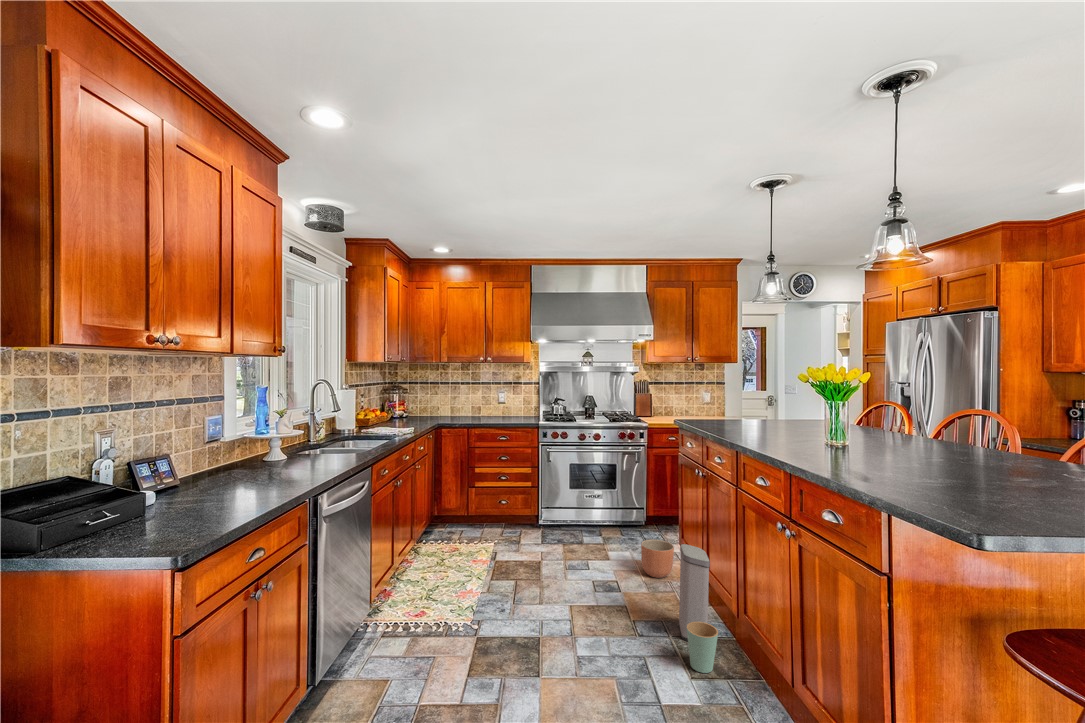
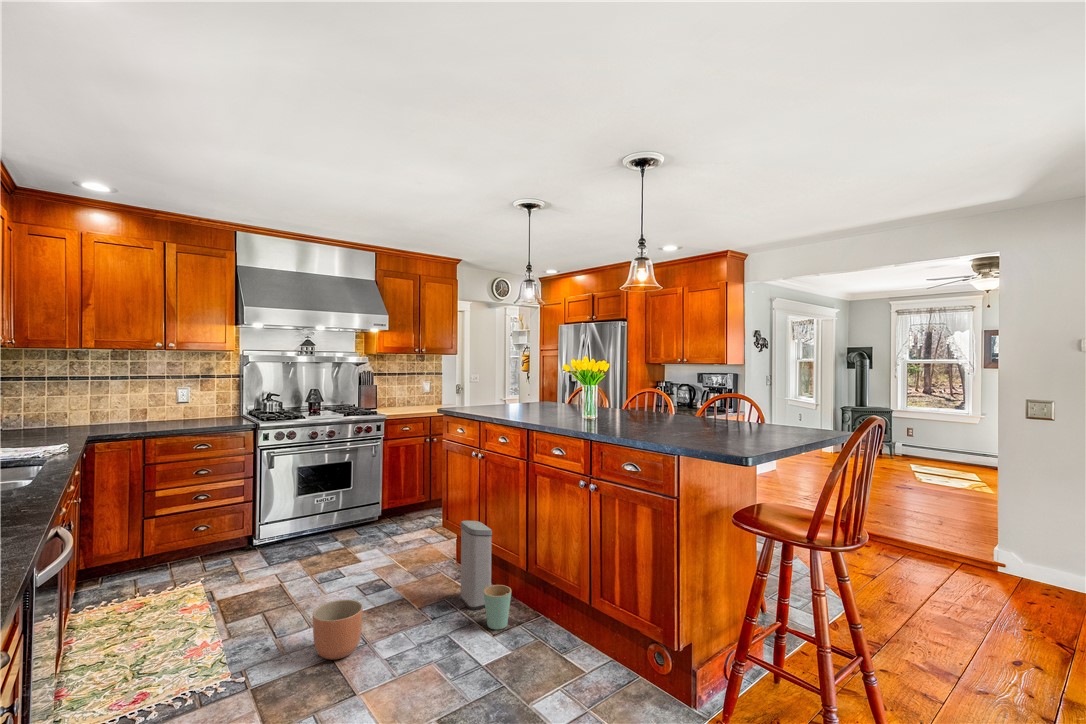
planter: present [641,540,674,578] -> present [313,600,363,660]

